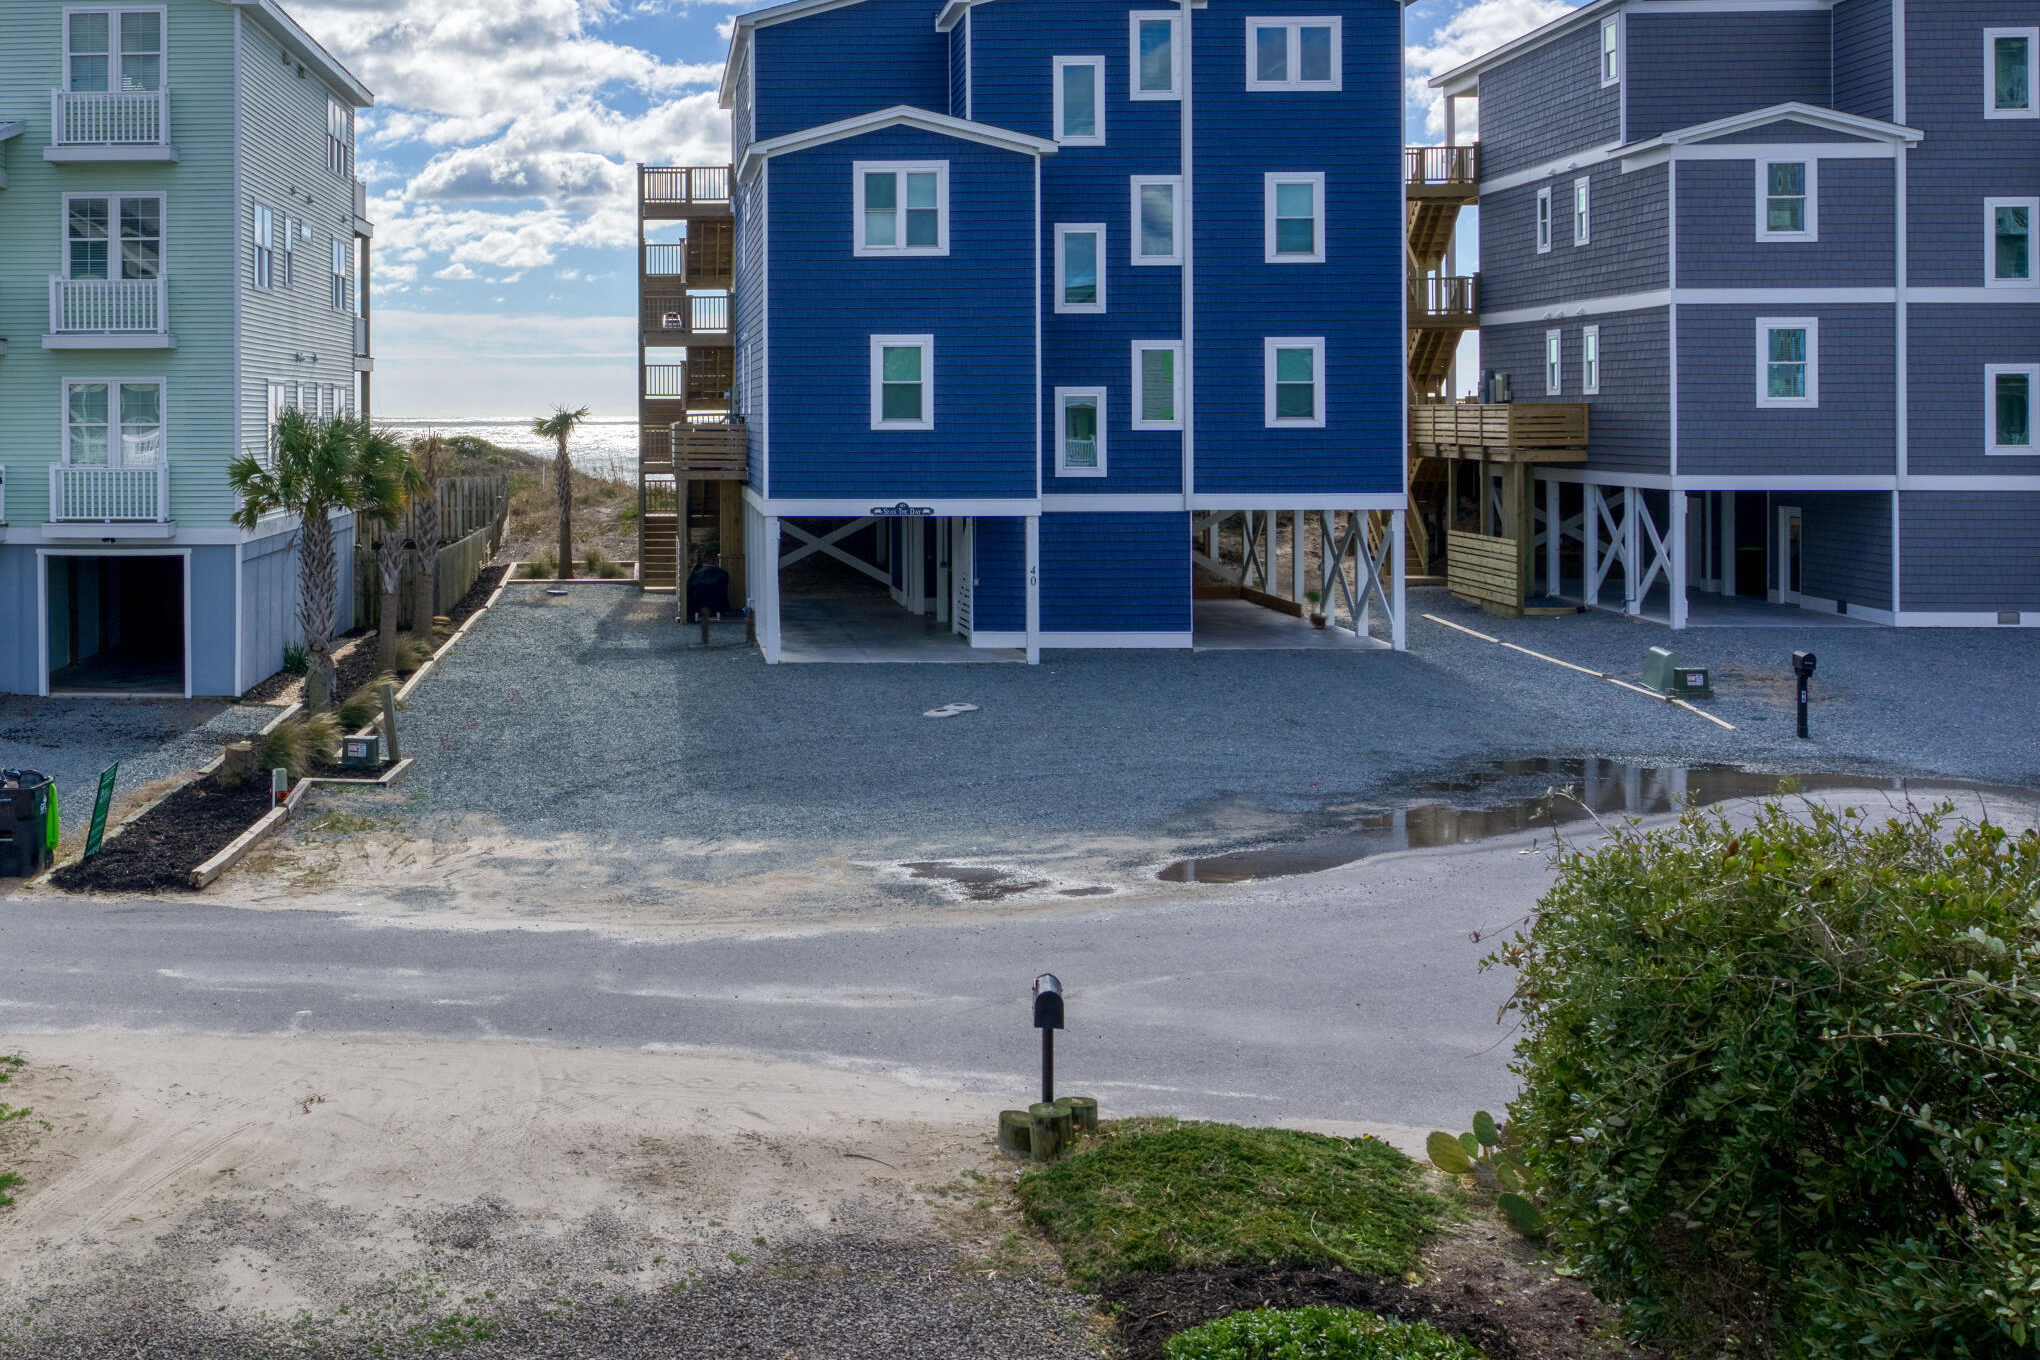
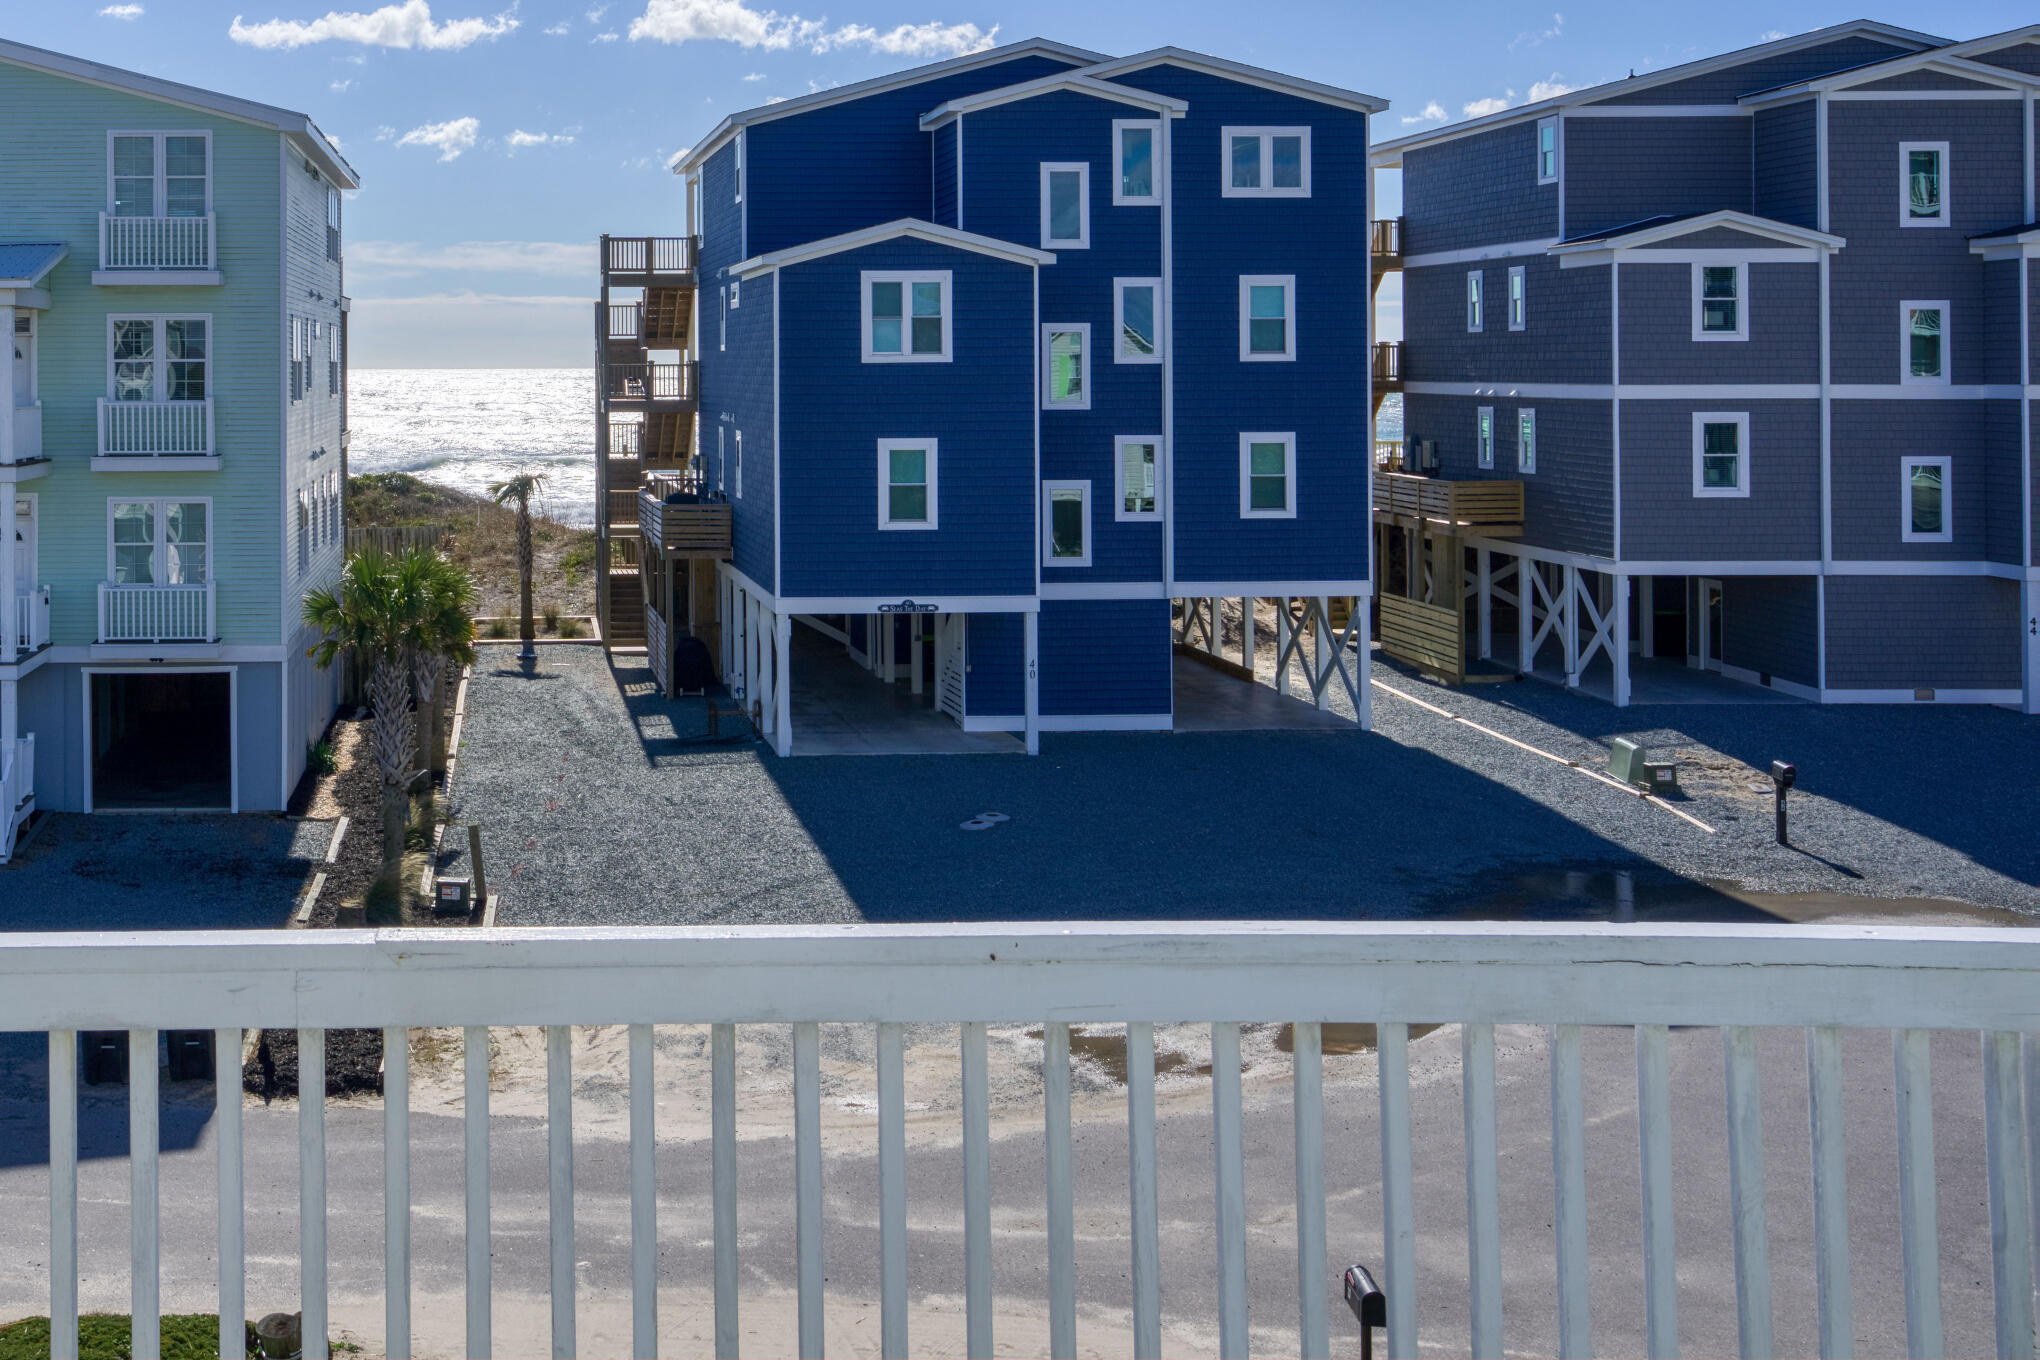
potted tree: present [1303,589,1328,629] -> none [1283,666,1311,709]

